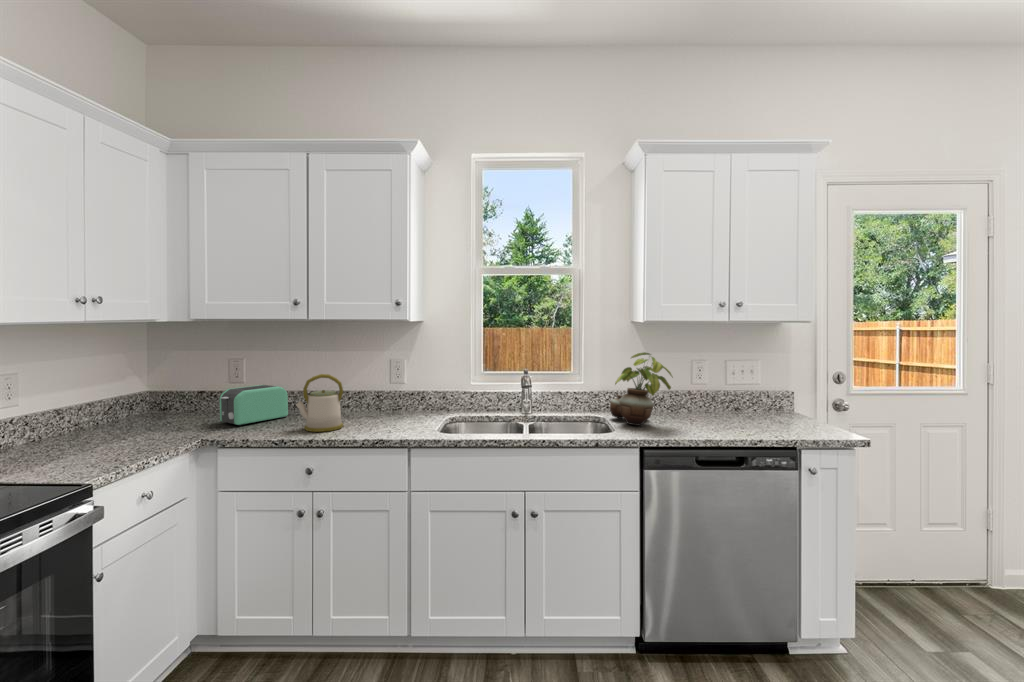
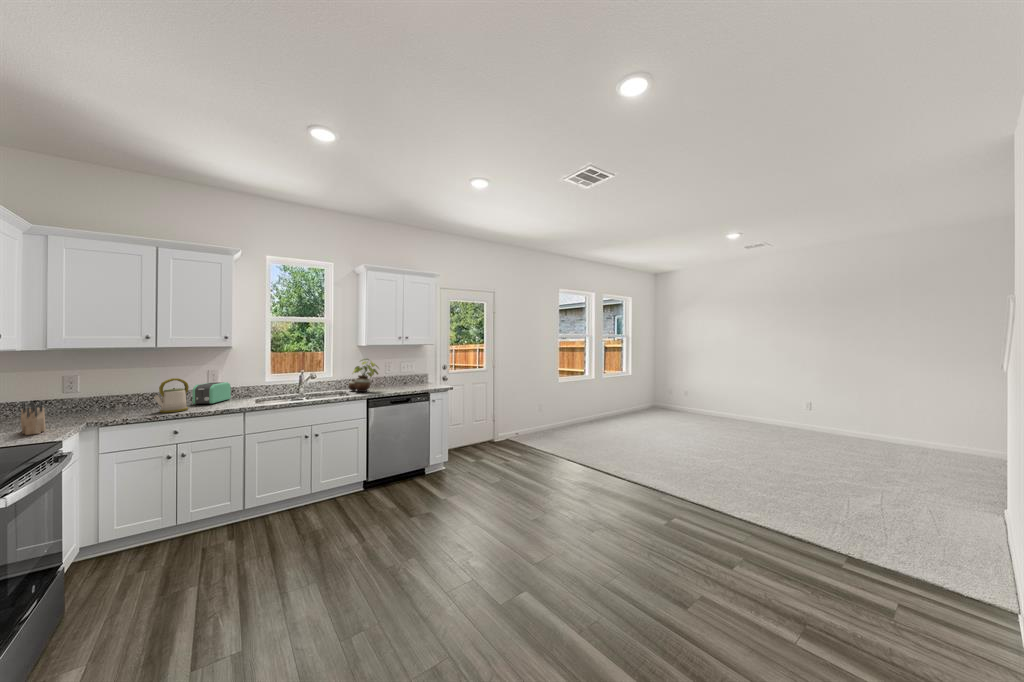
toaster: present [220,385,288,425] -> present [193,382,231,404]
knife block: none [106,403,163,453] -> present [21,401,45,435]

